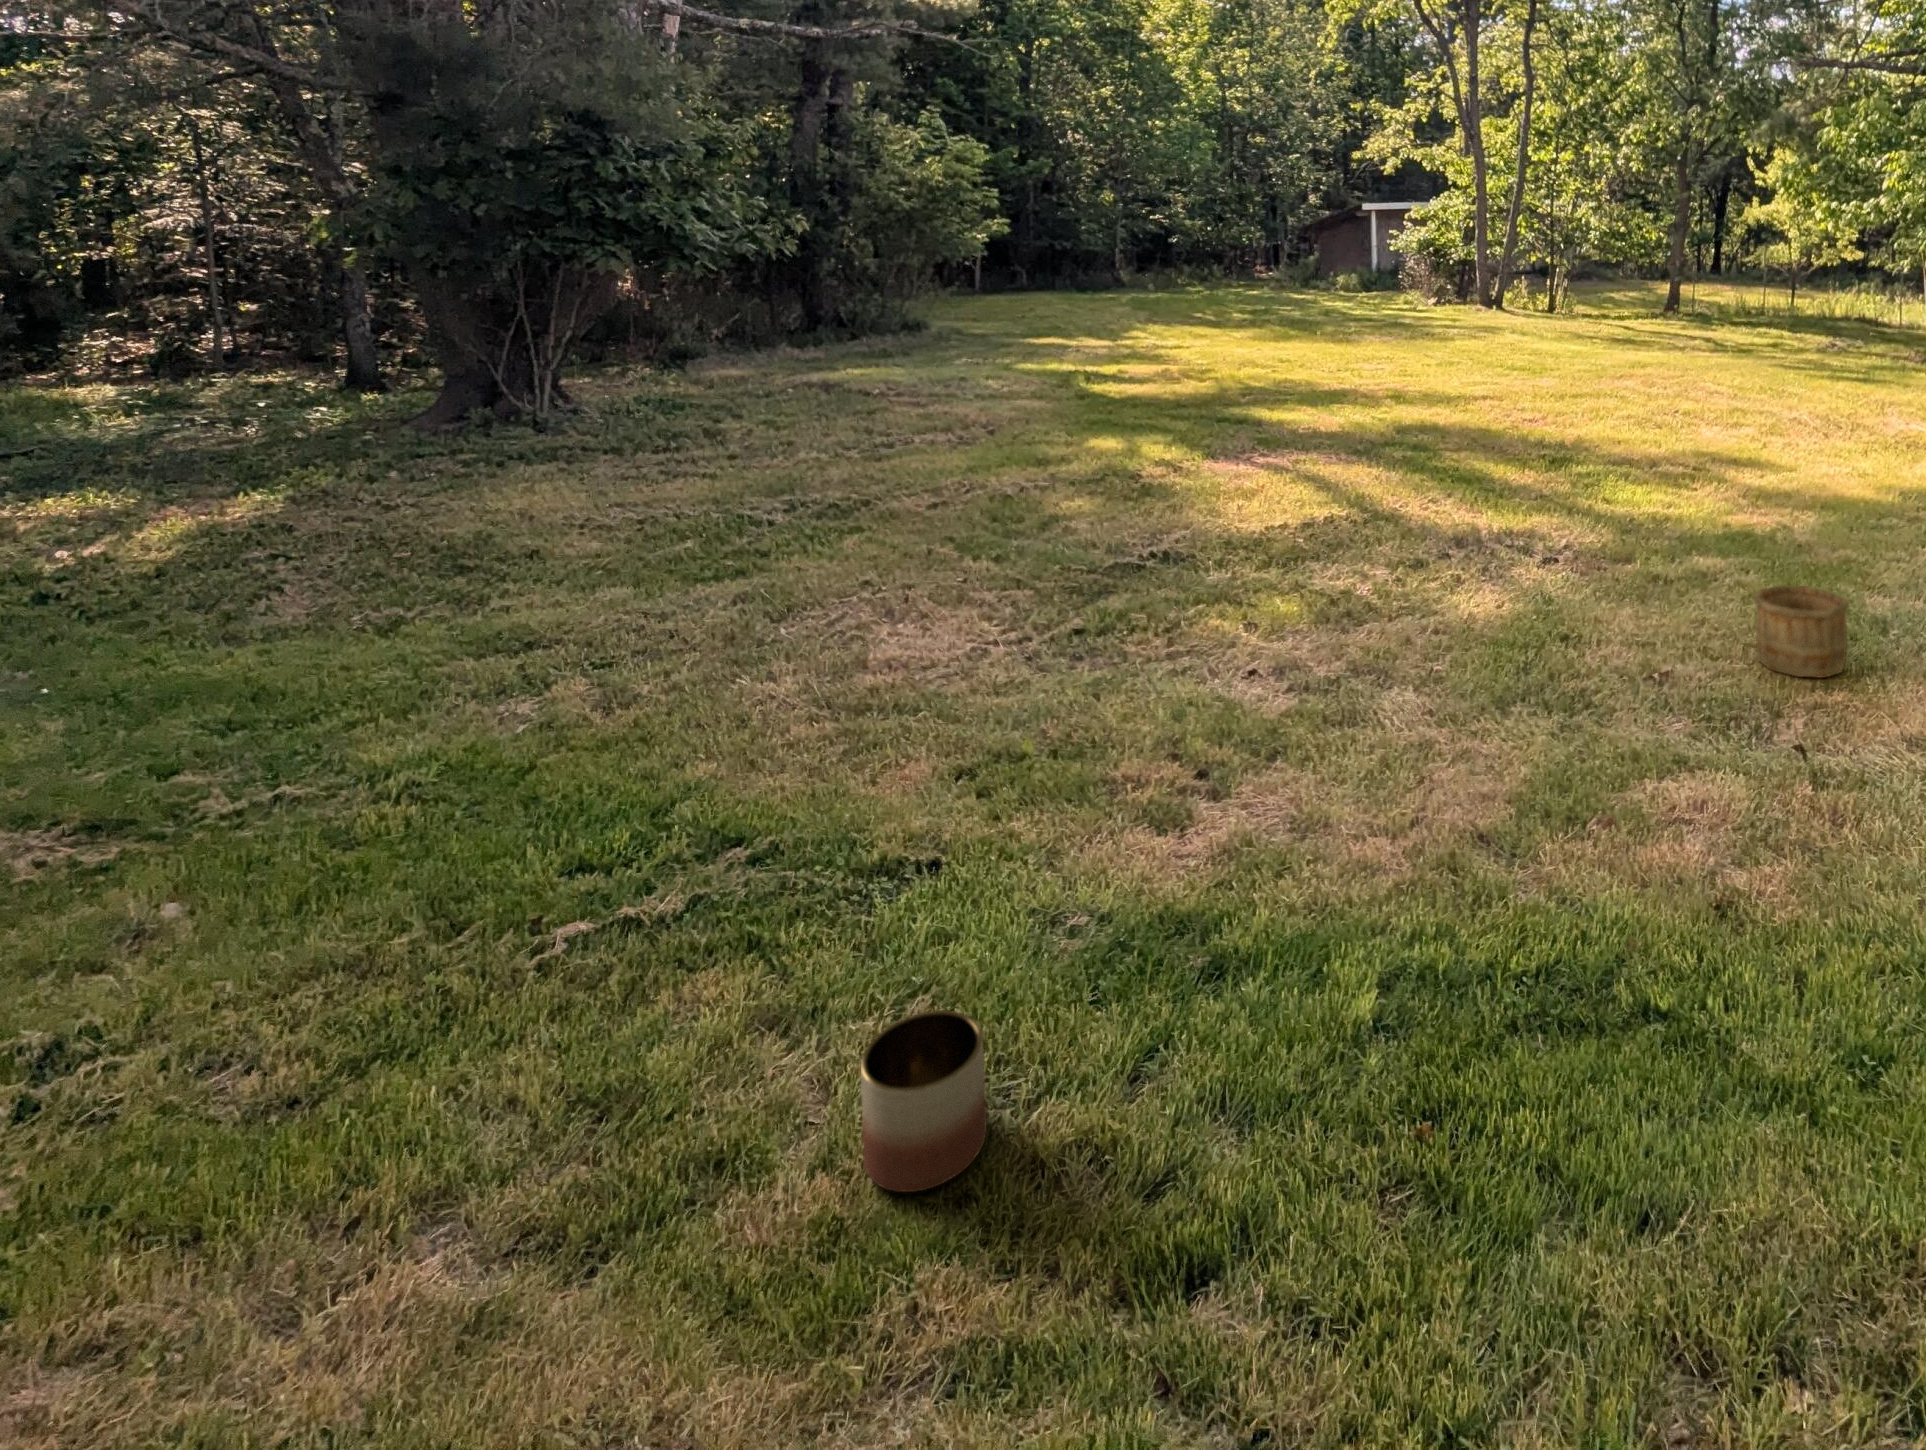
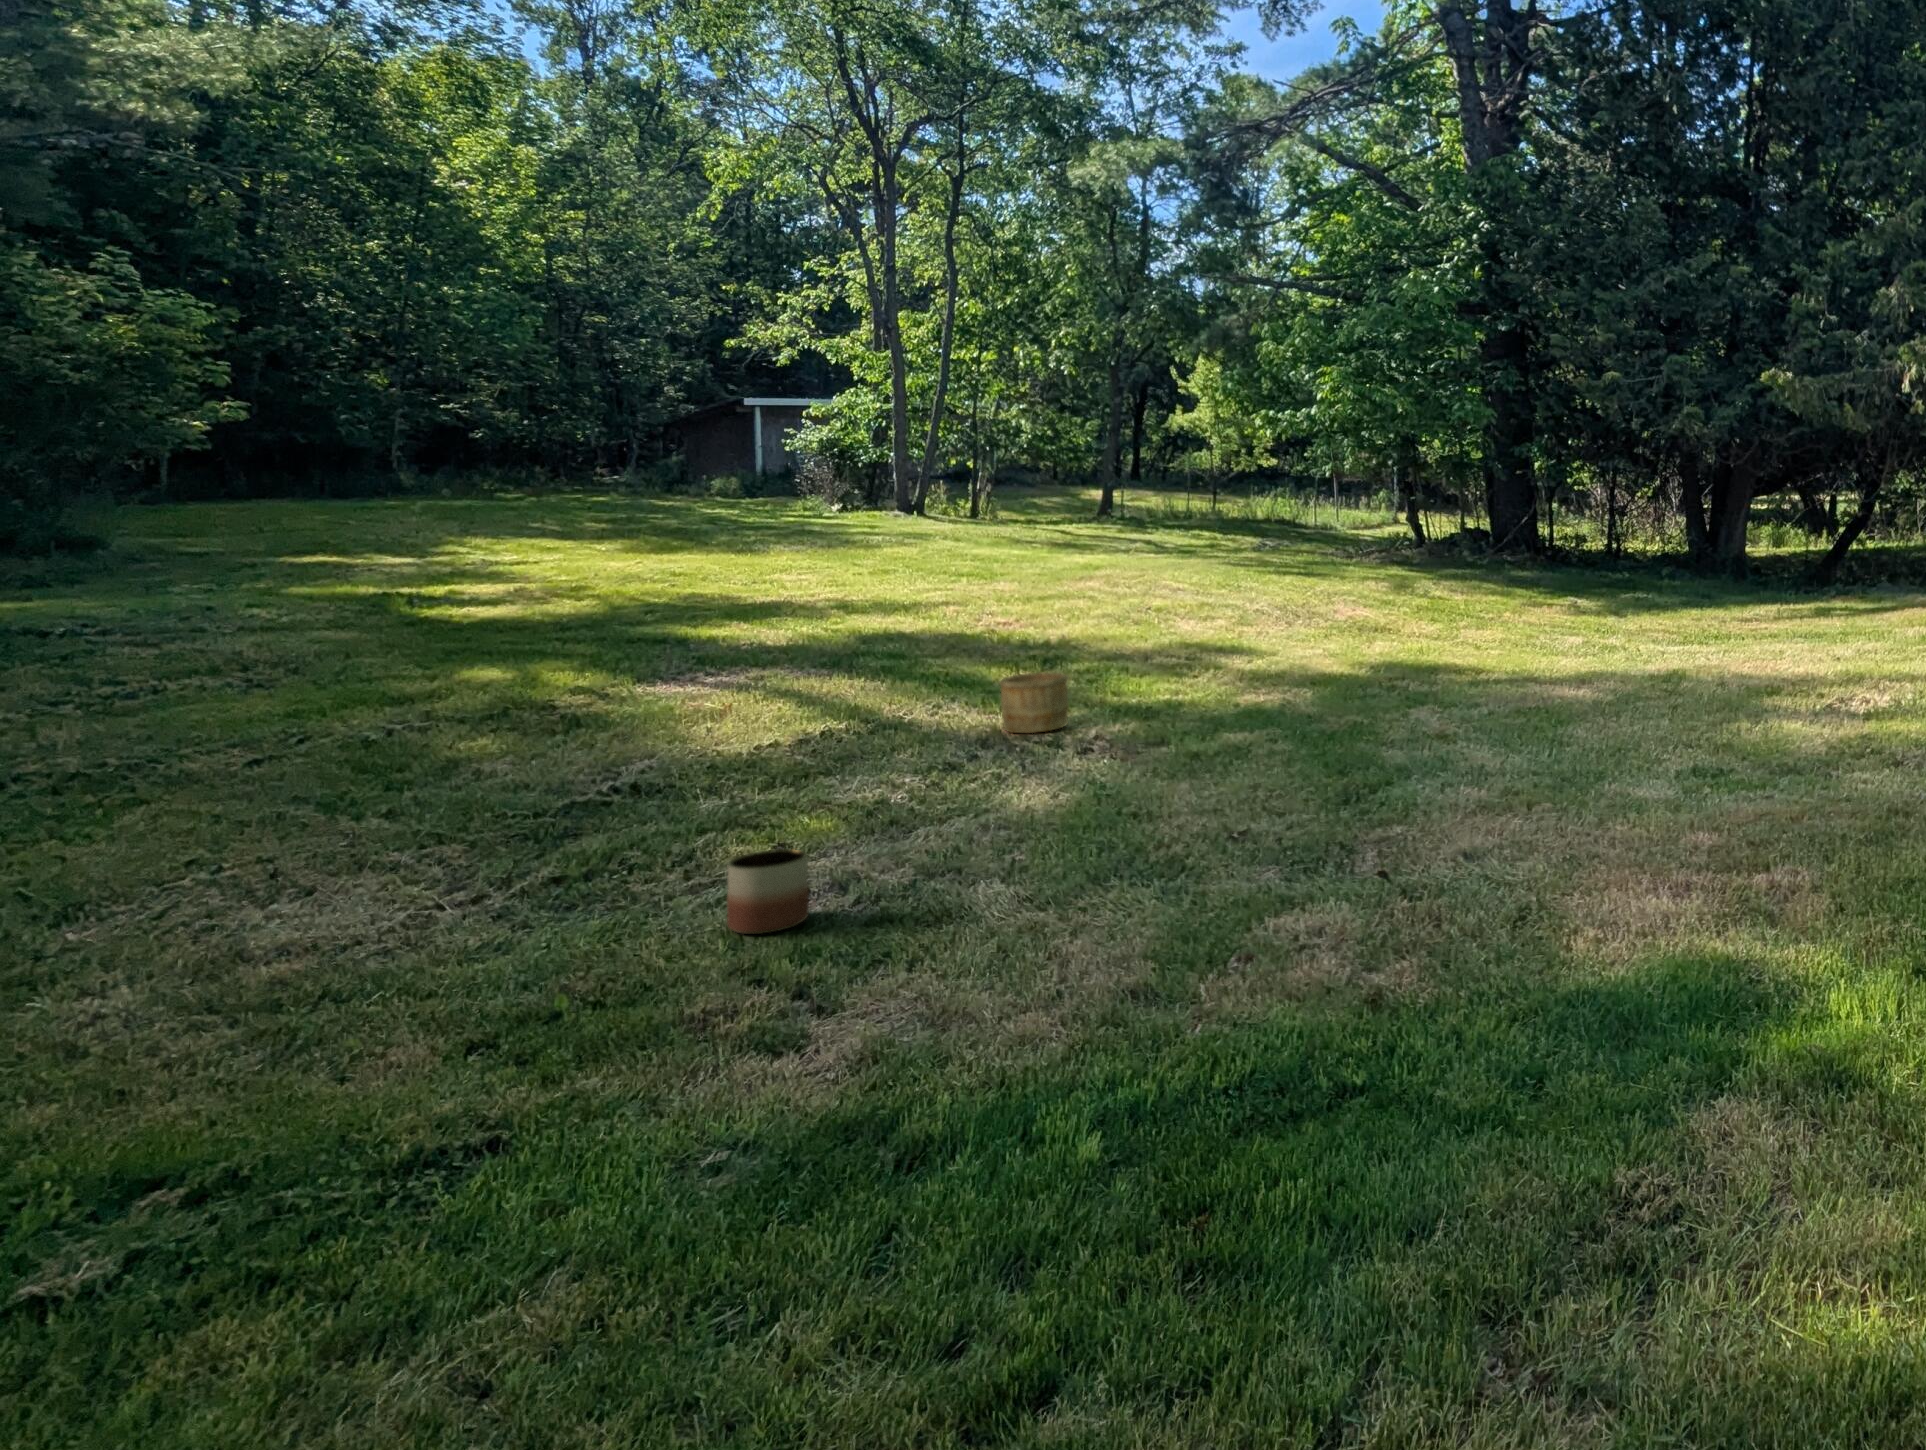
wooden bucket: present [1754,586,1849,678] -> present [1000,672,1069,733]

